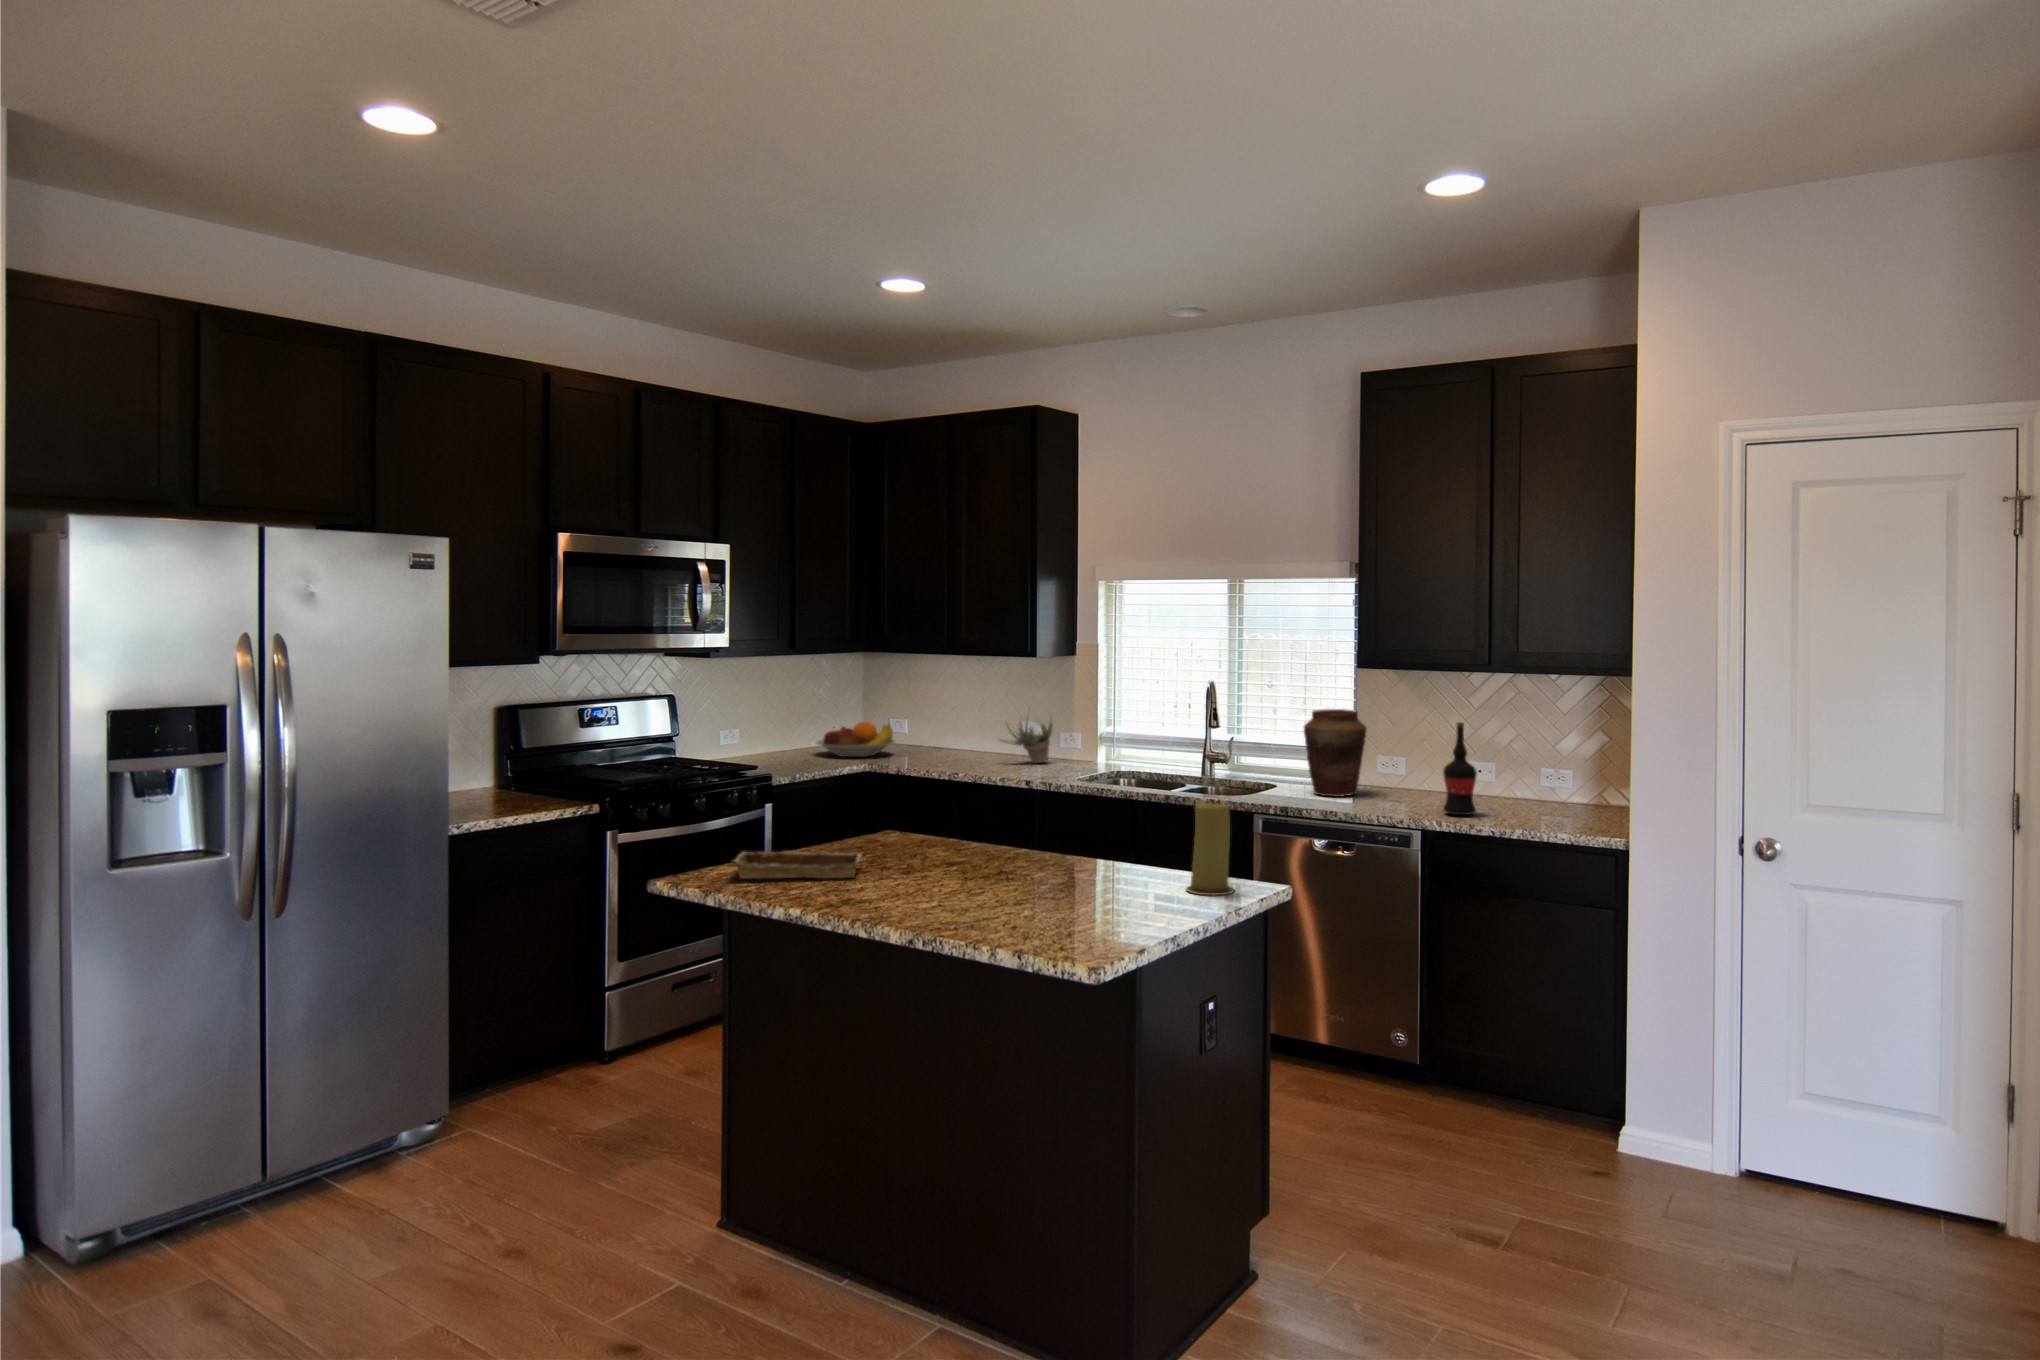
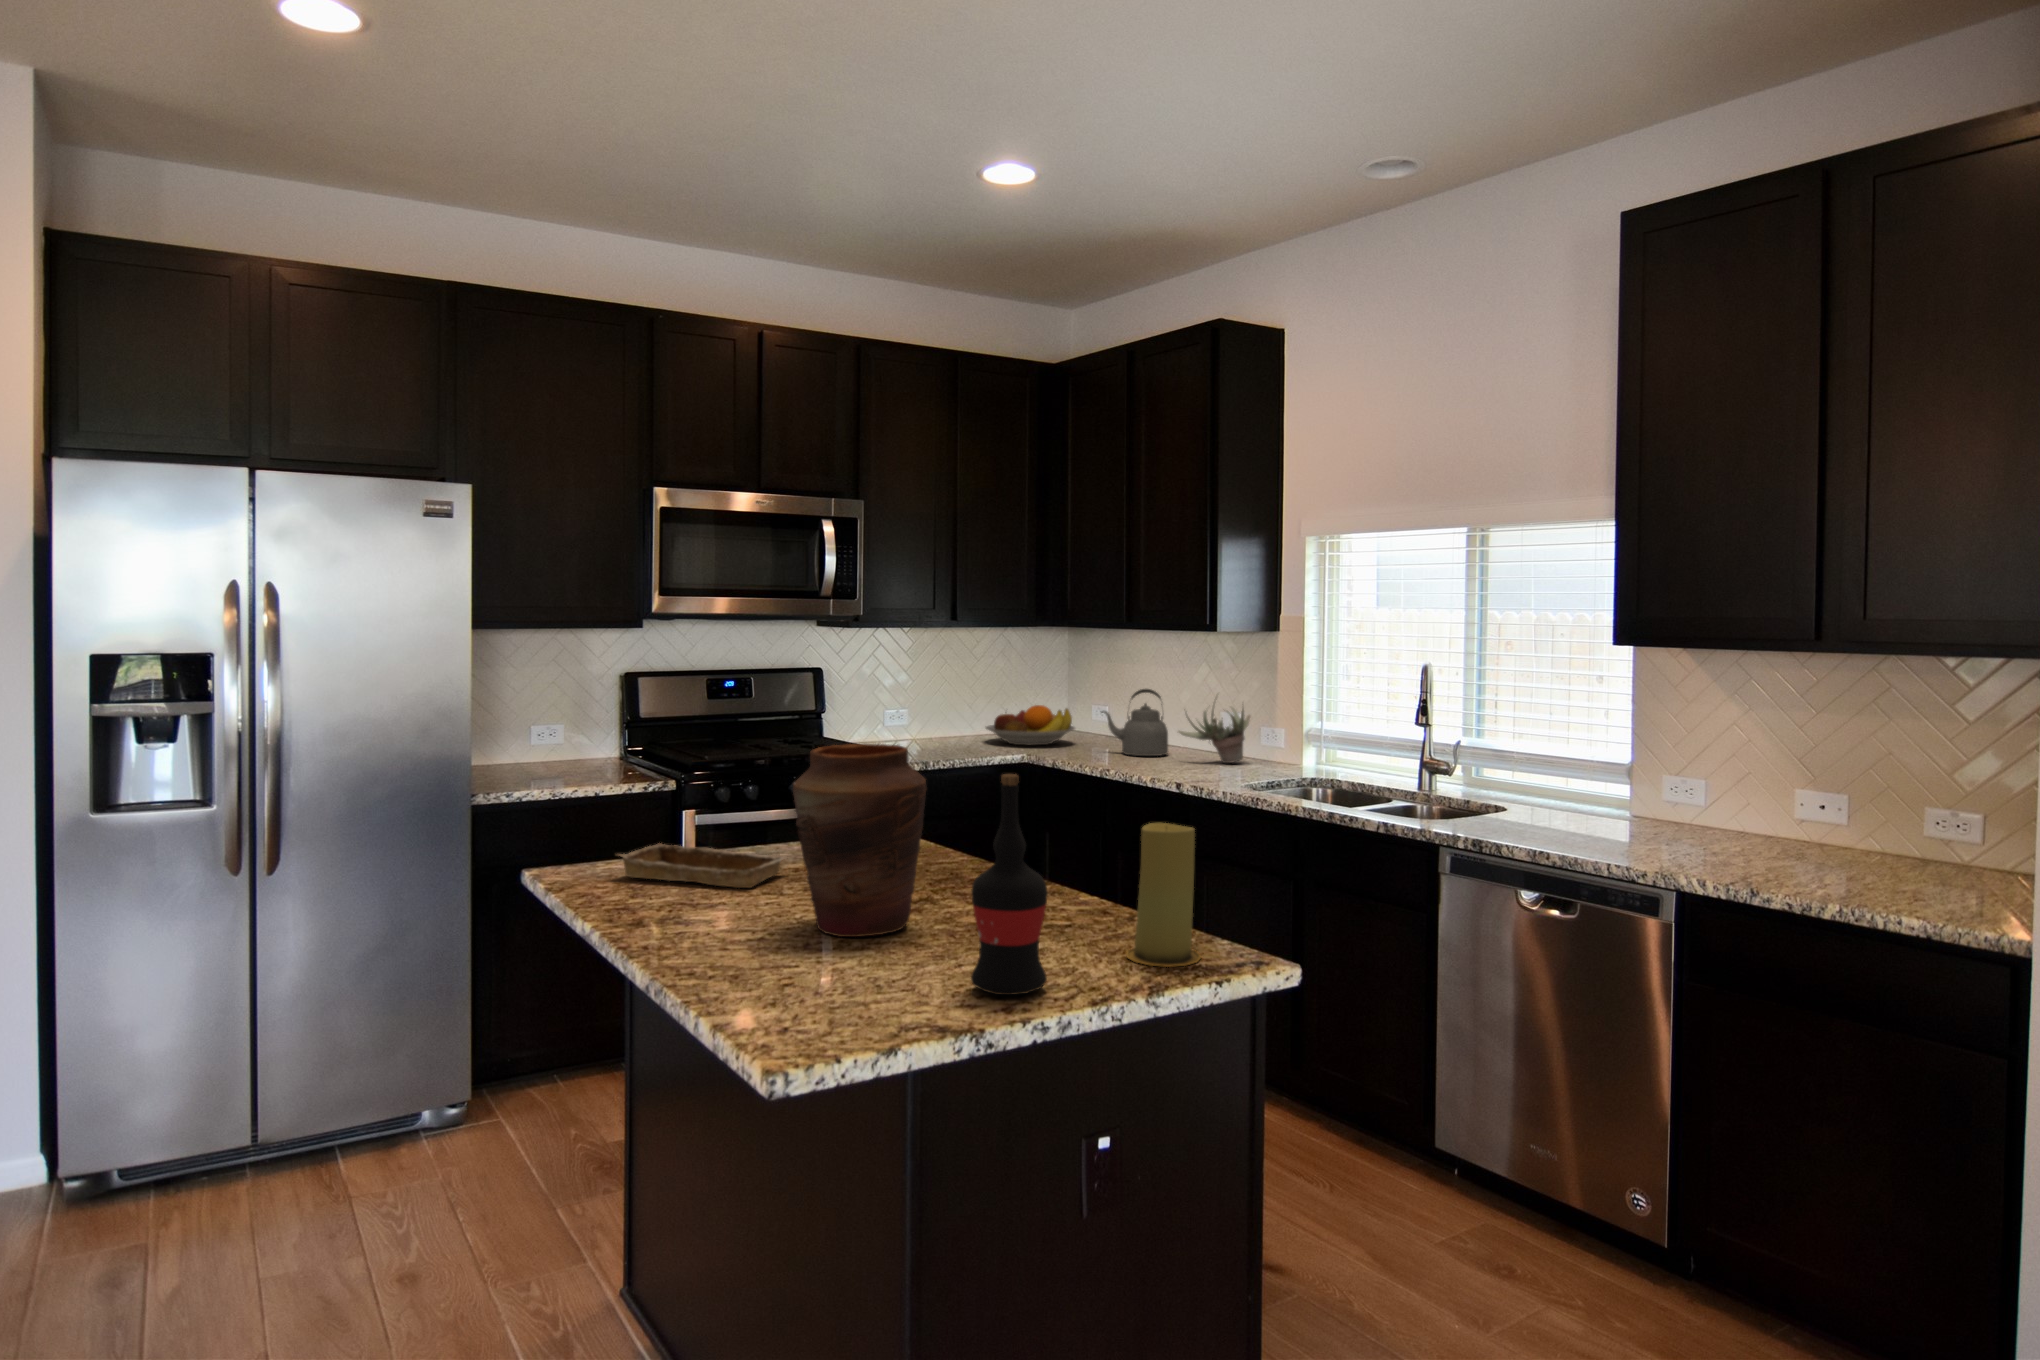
kettle: none [926,705,983,761] -> present [1102,689,1168,756]
vase: present [1304,709,1367,797] -> present [793,744,926,937]
wine bottle: present [1443,722,1477,815] -> present [971,774,1048,995]

